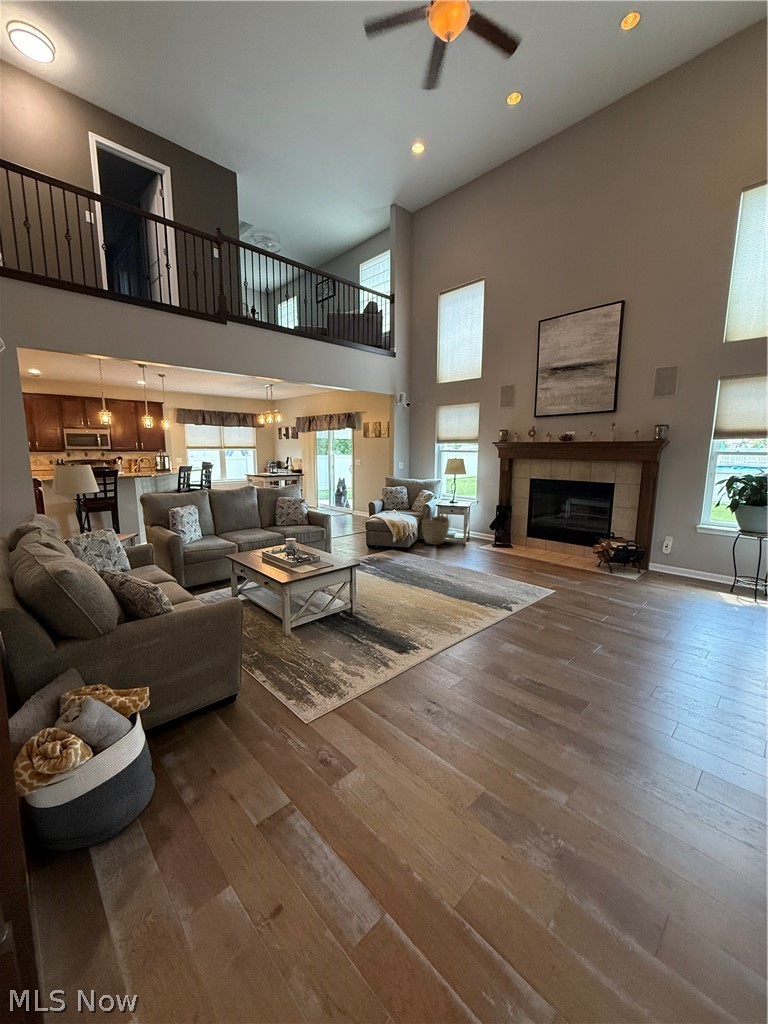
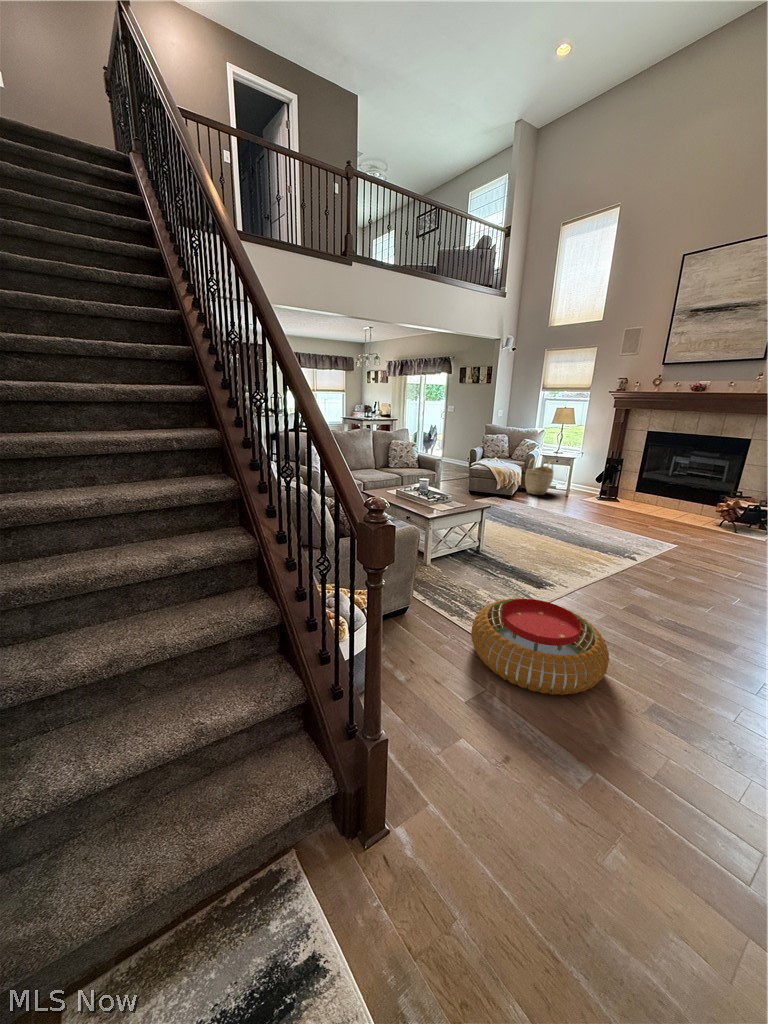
pouf: none [291,672,441,798] -> present [471,598,609,695]

